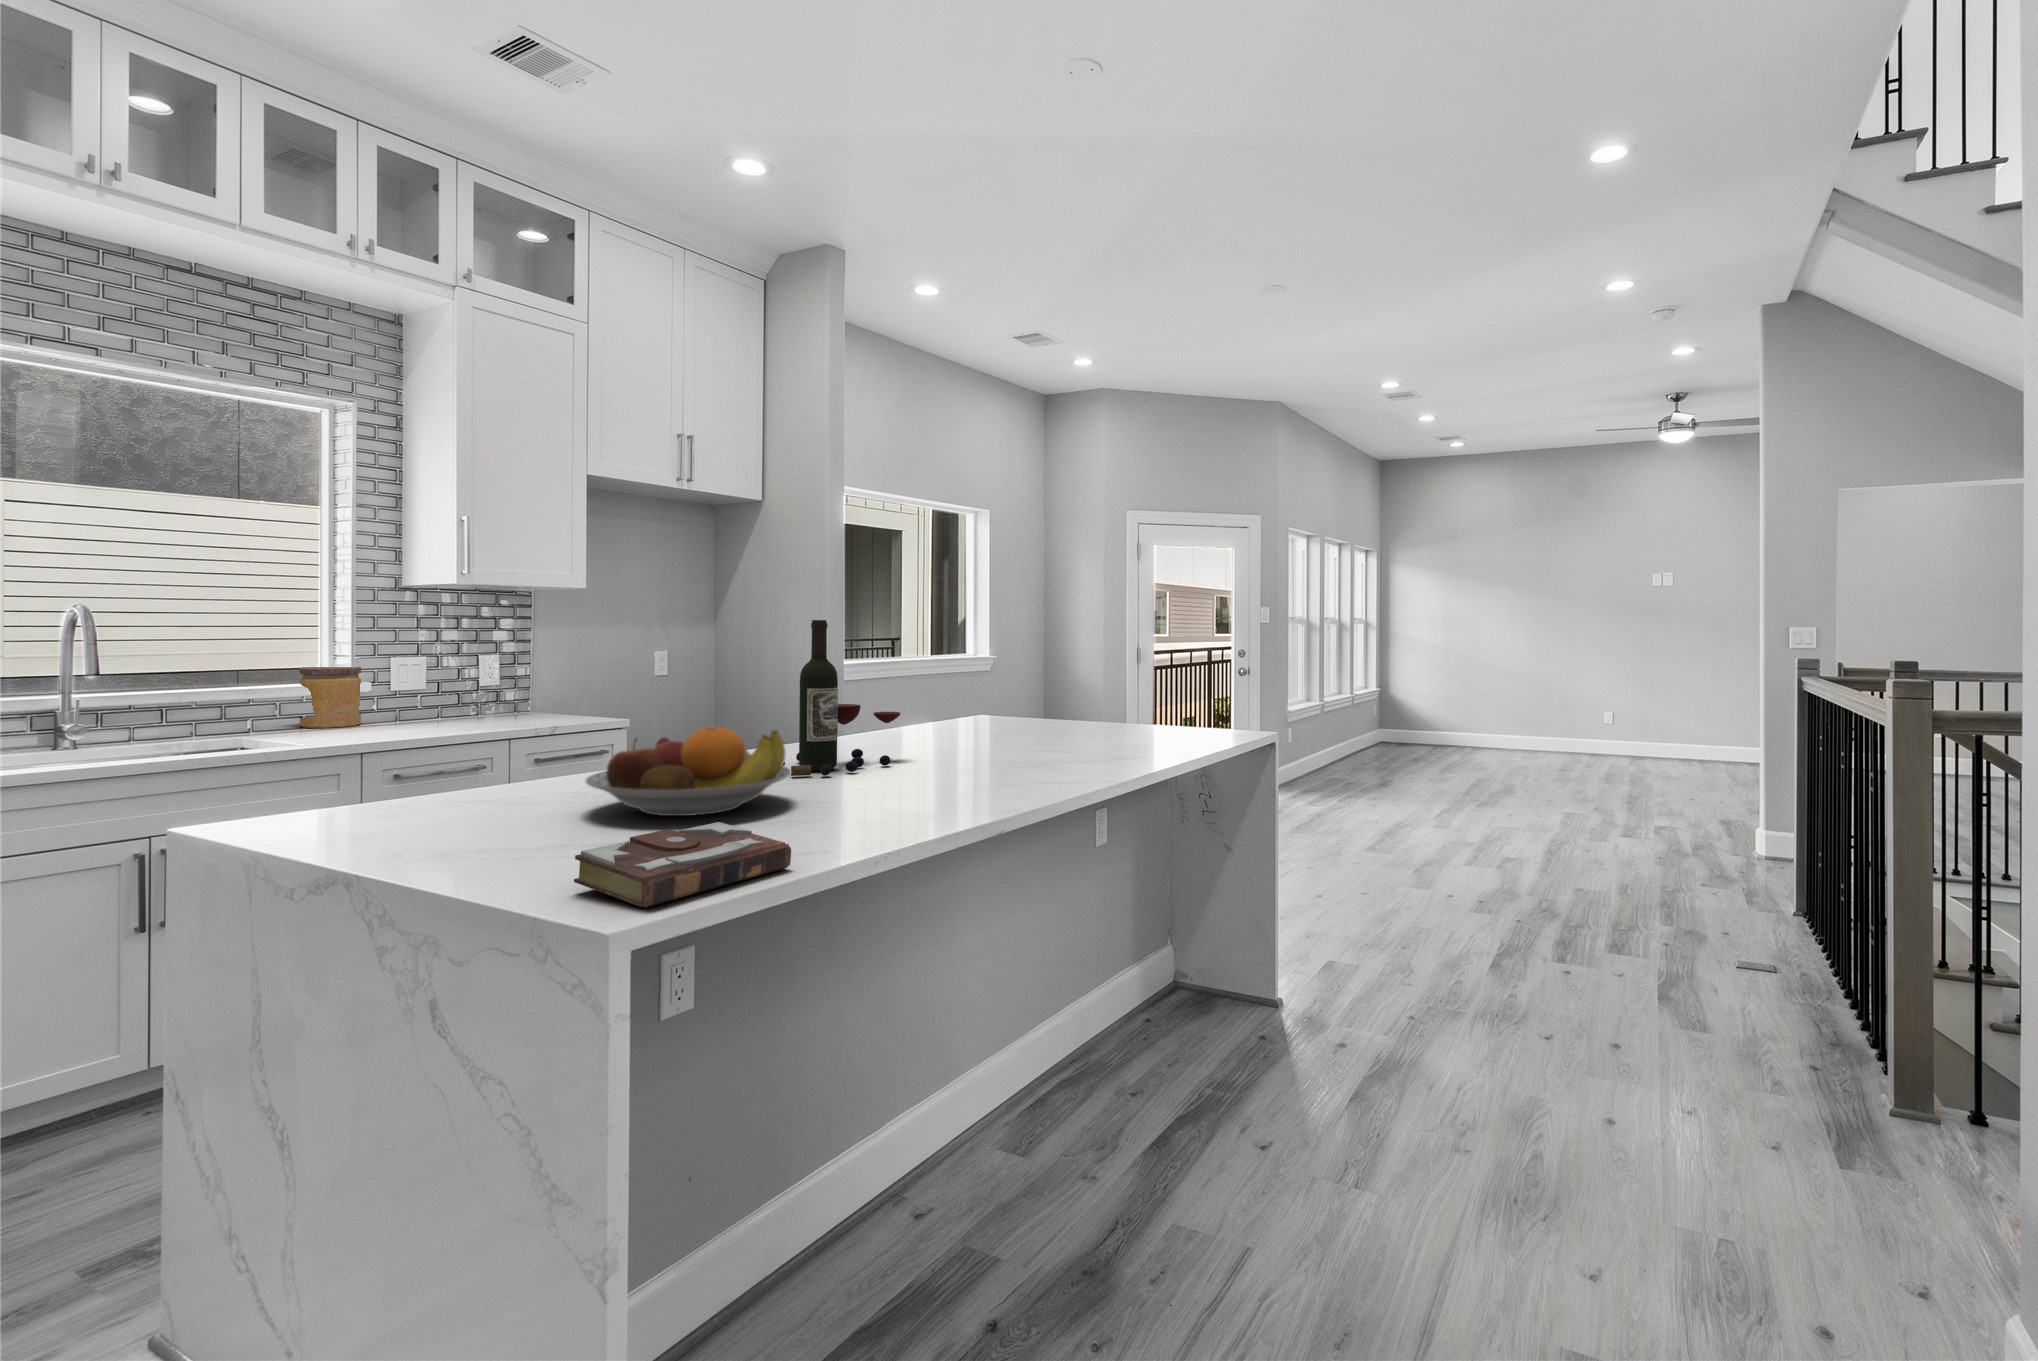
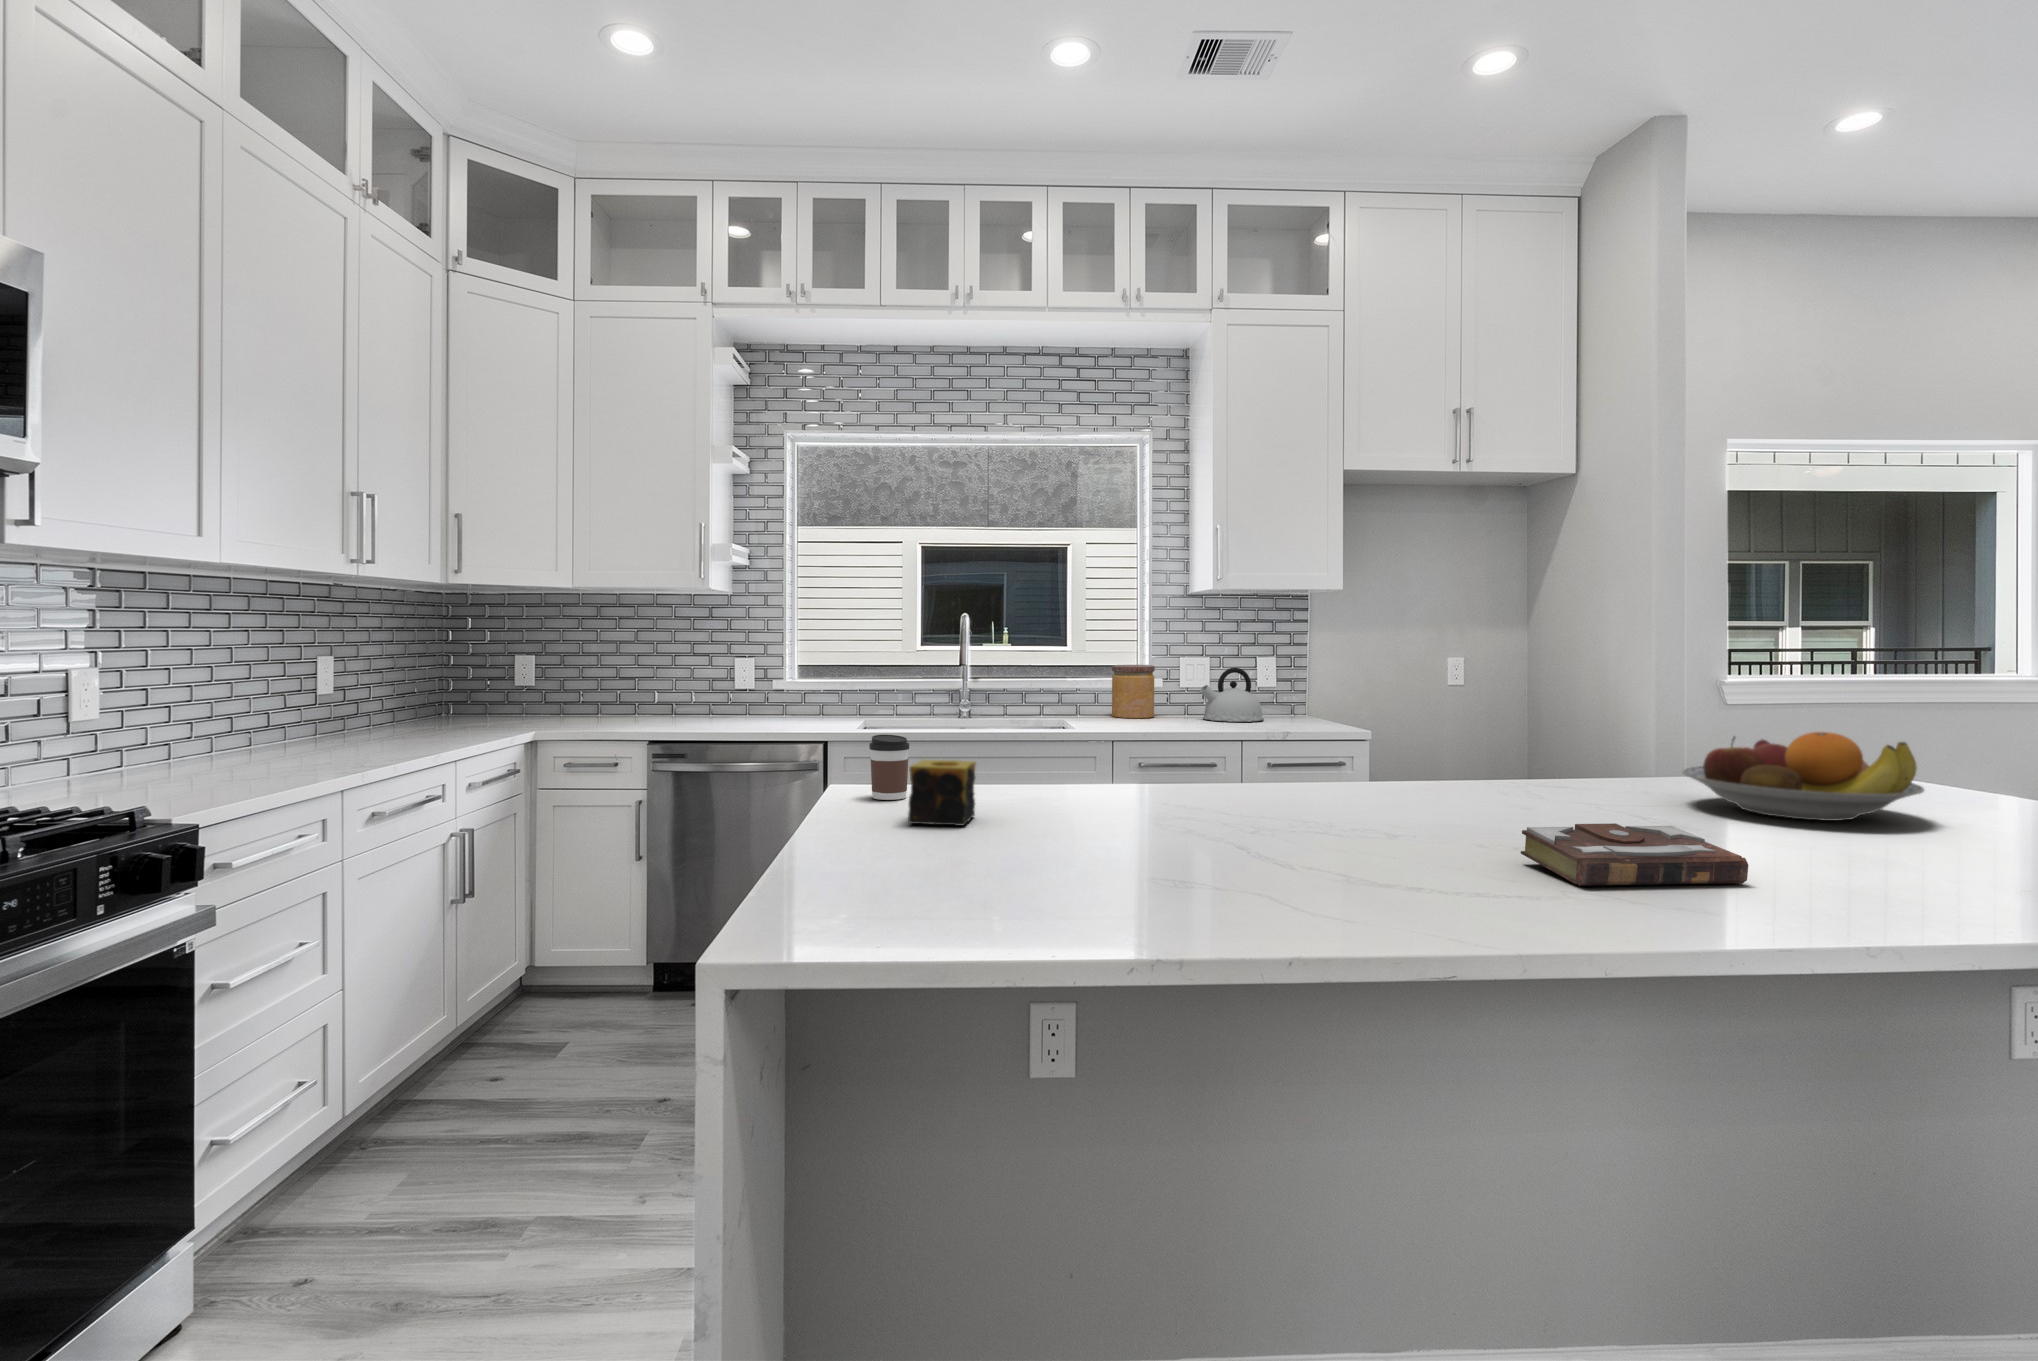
wine bottle: present [782,620,900,776] -> none [1303,622,1512,817]
kettle: none [424,665,497,722] -> present [1200,668,1264,722]
fruit bowl: present [586,727,791,816] -> present [1683,732,1924,821]
coffee cup: none [294,755,355,835] -> present [869,735,909,800]
candle: none [432,769,522,846] -> present [908,760,975,826]
book: present [574,822,791,908] -> present [1521,823,1748,886]

